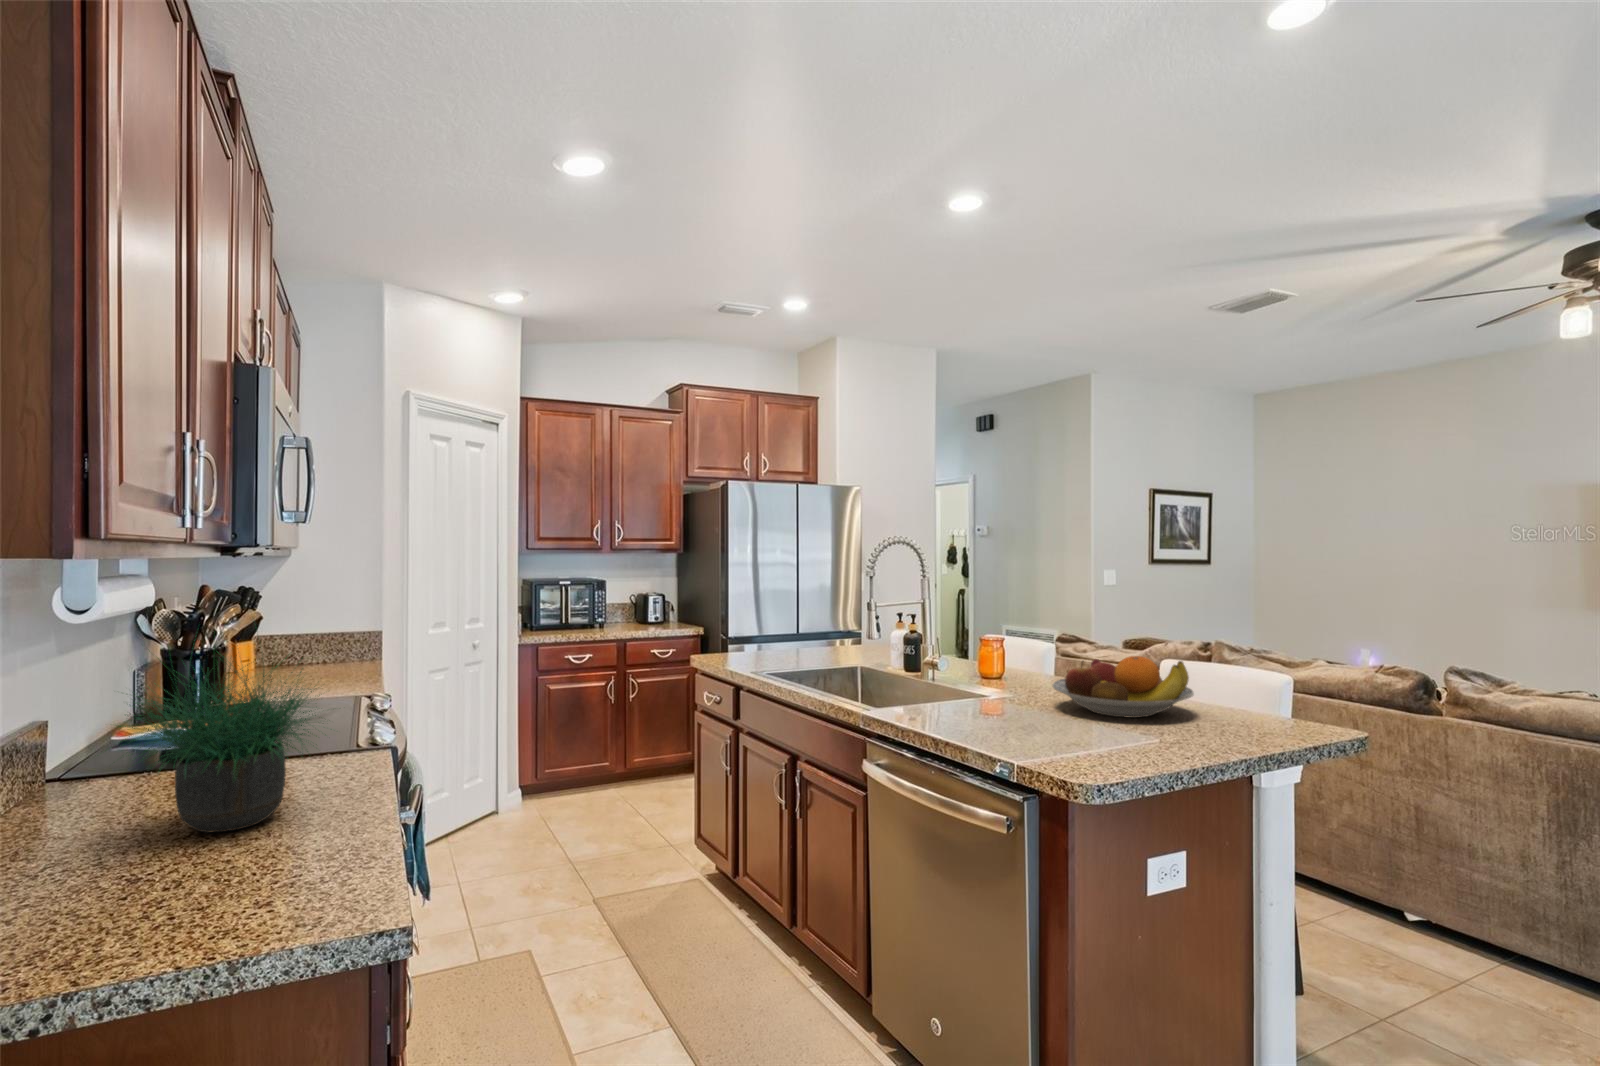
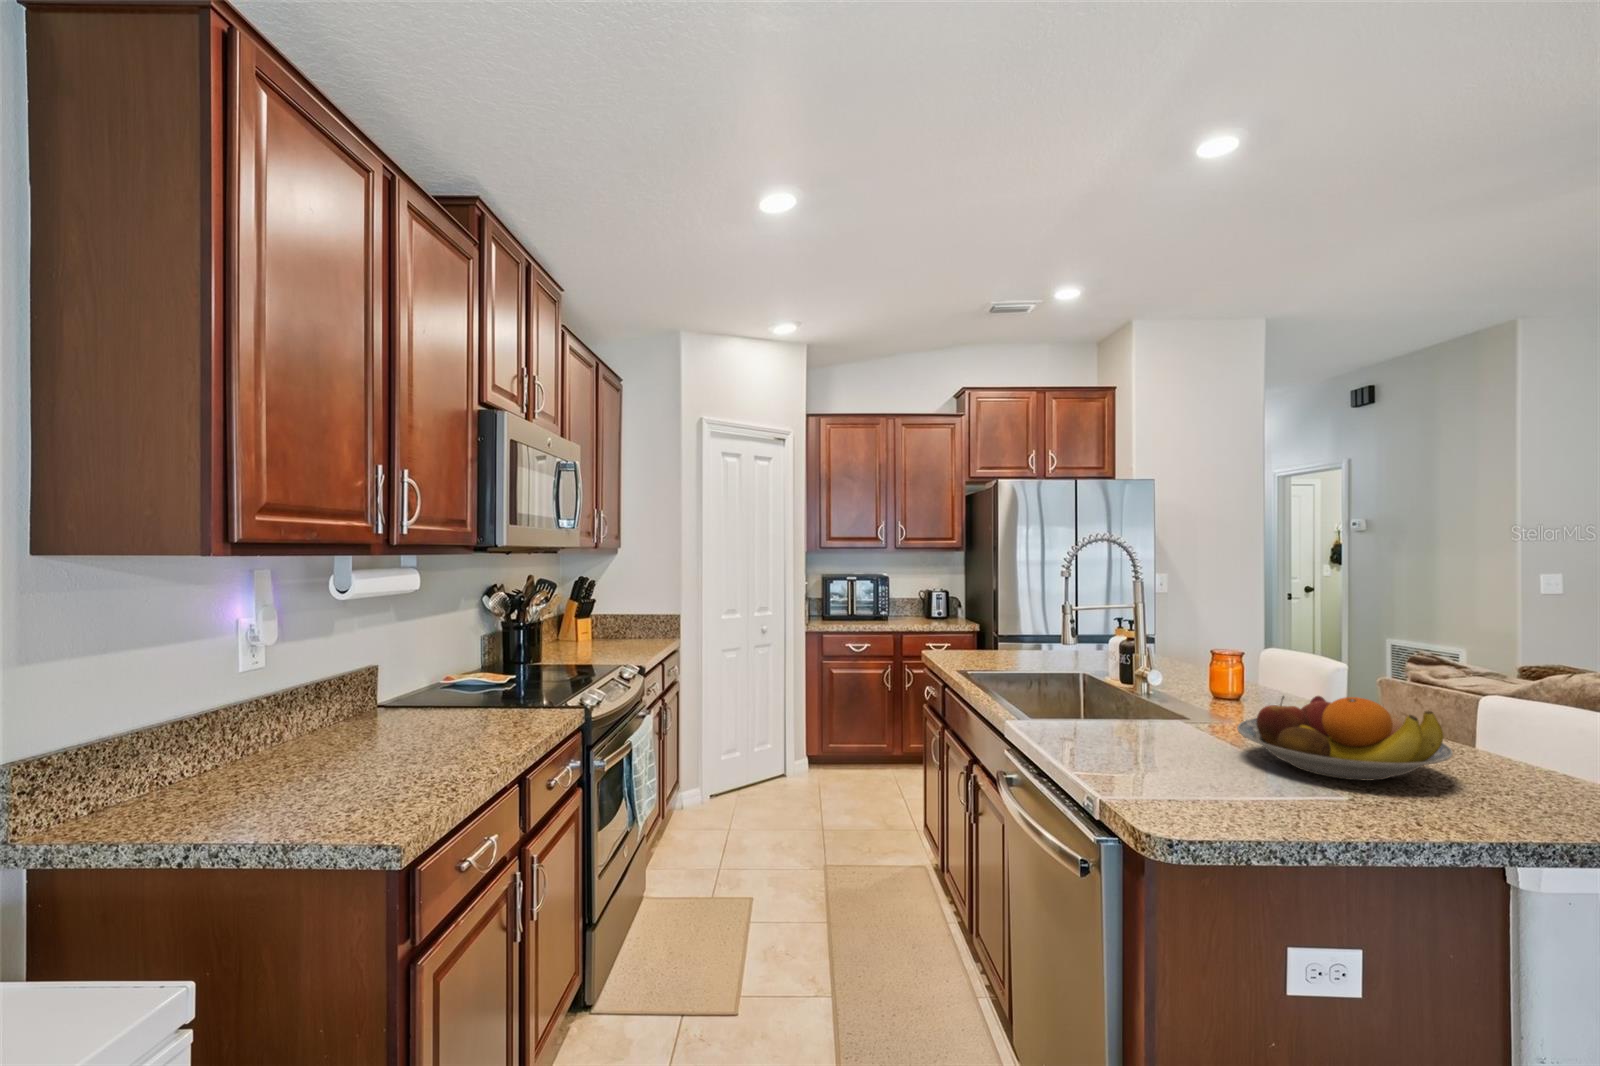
potted plant: present [120,657,316,833] -> none [323,596,498,755]

